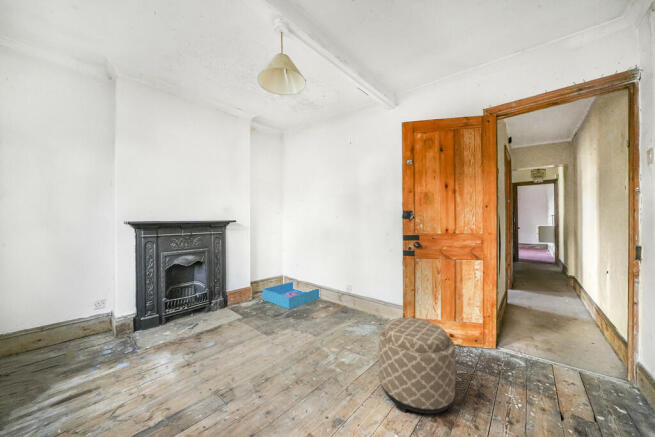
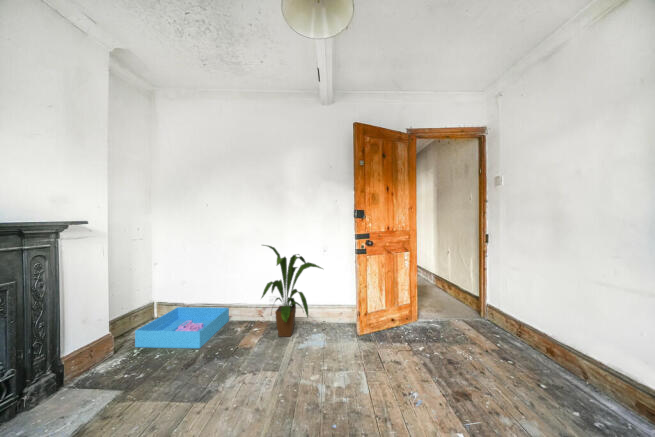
house plant: none [320,240,380,320] -> present [262,245,323,337]
ottoman: present [379,317,455,414] -> none [384,313,457,406]

